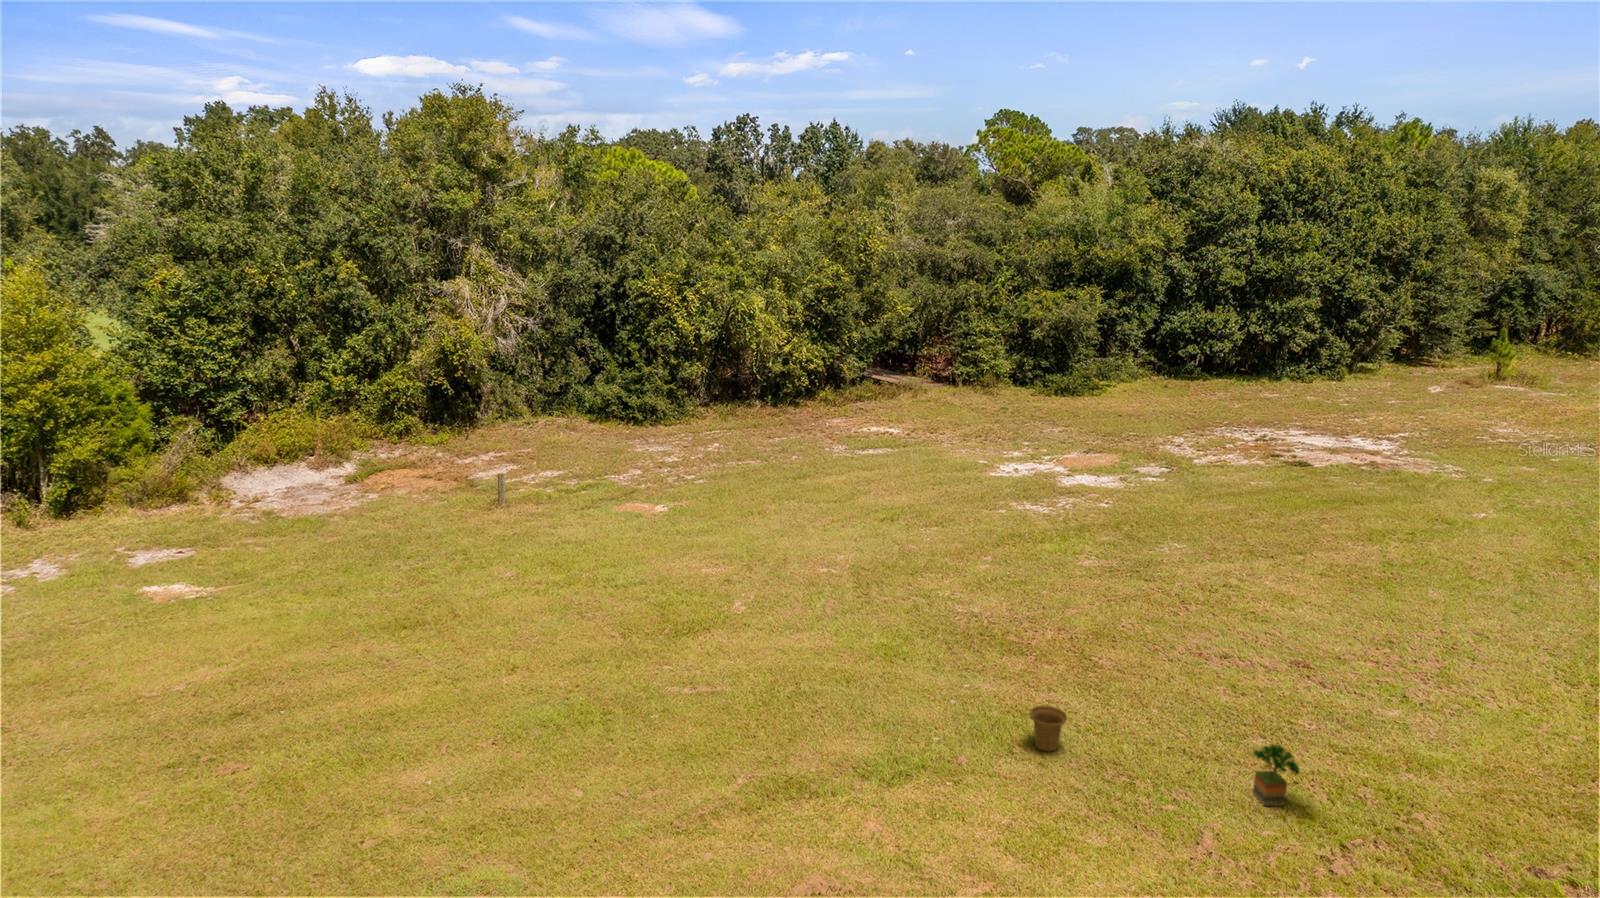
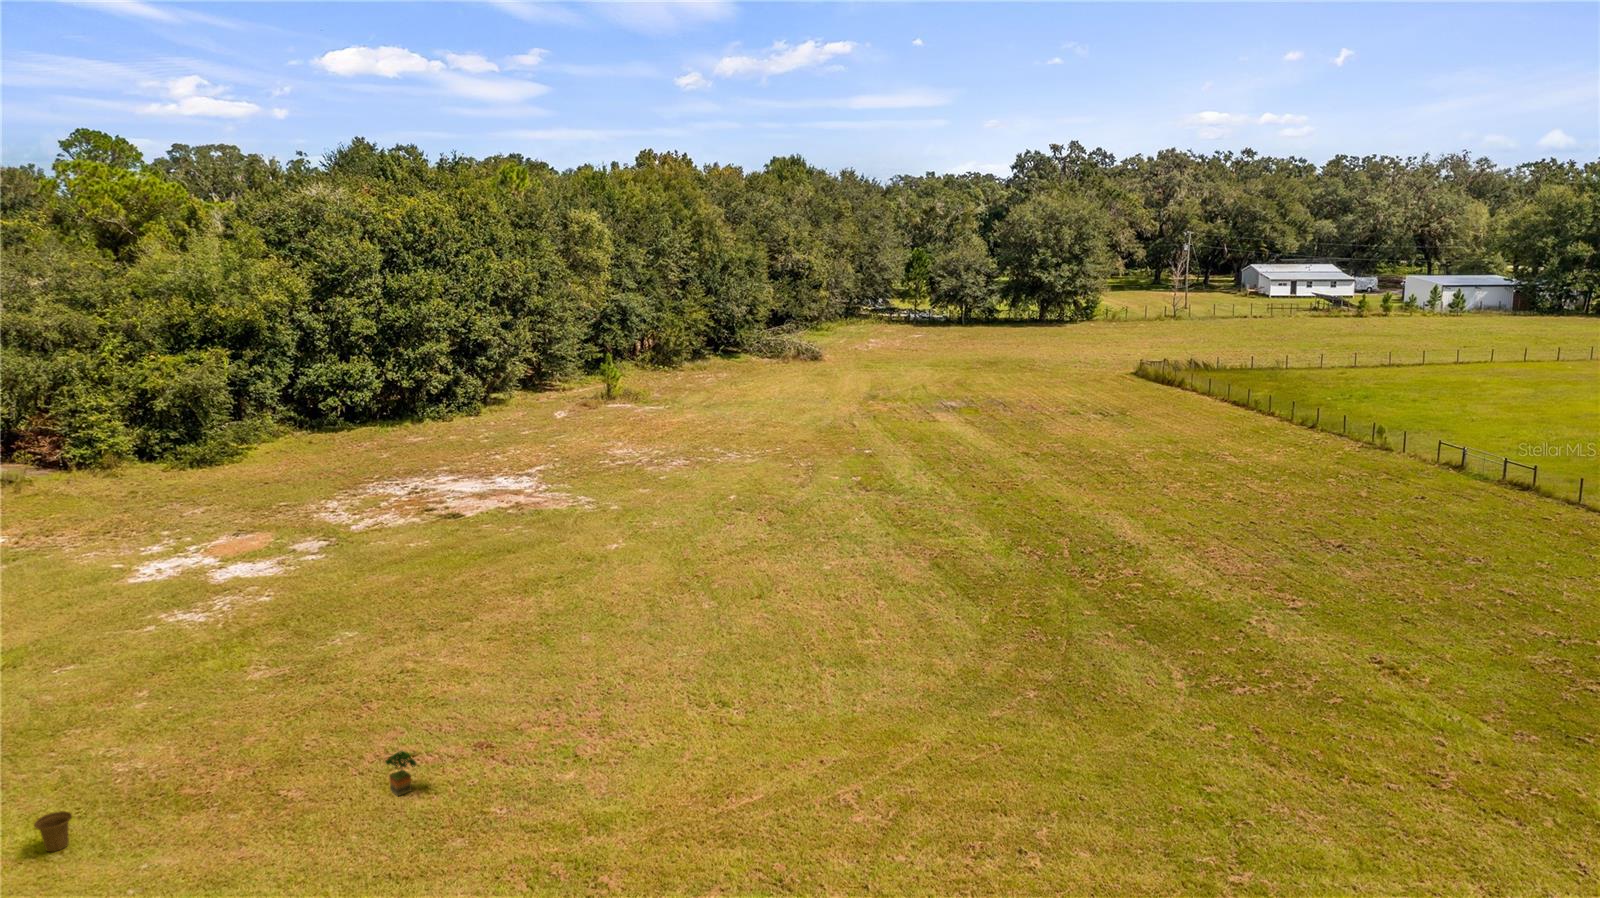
basket: present [1030,705,1067,751] -> present [34,811,72,852]

